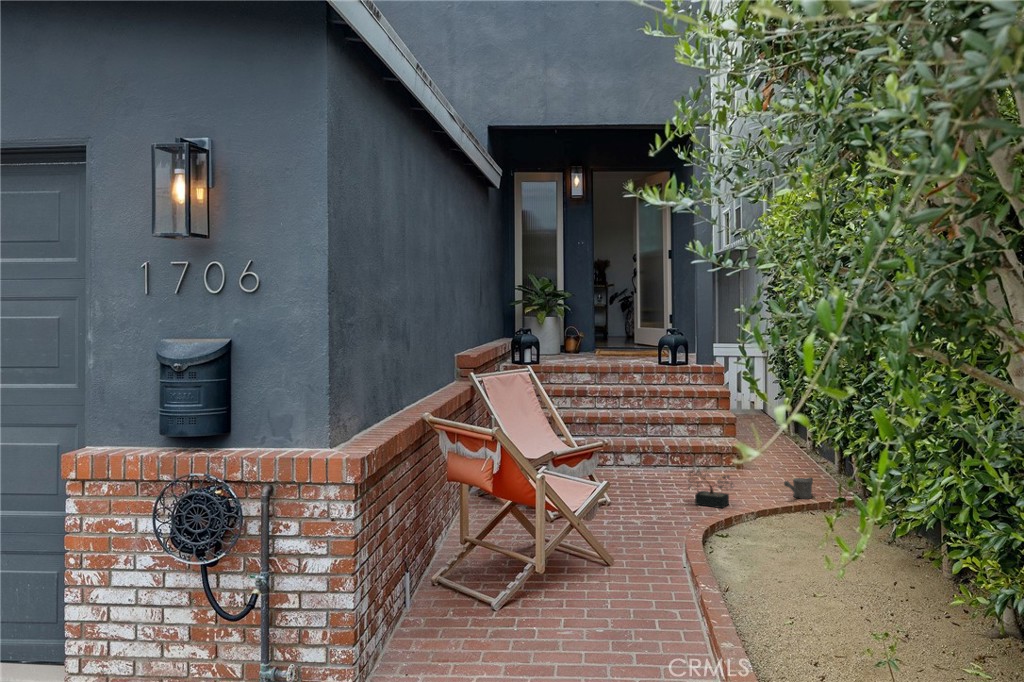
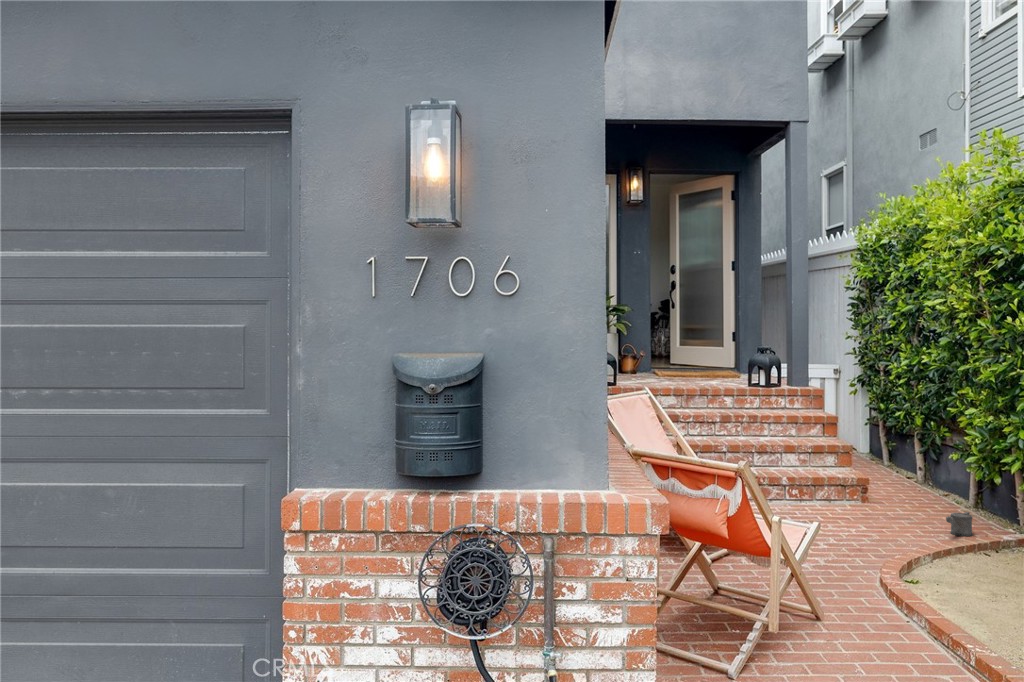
decorative plant: present [687,463,733,508] -> none [838,496,898,548]

